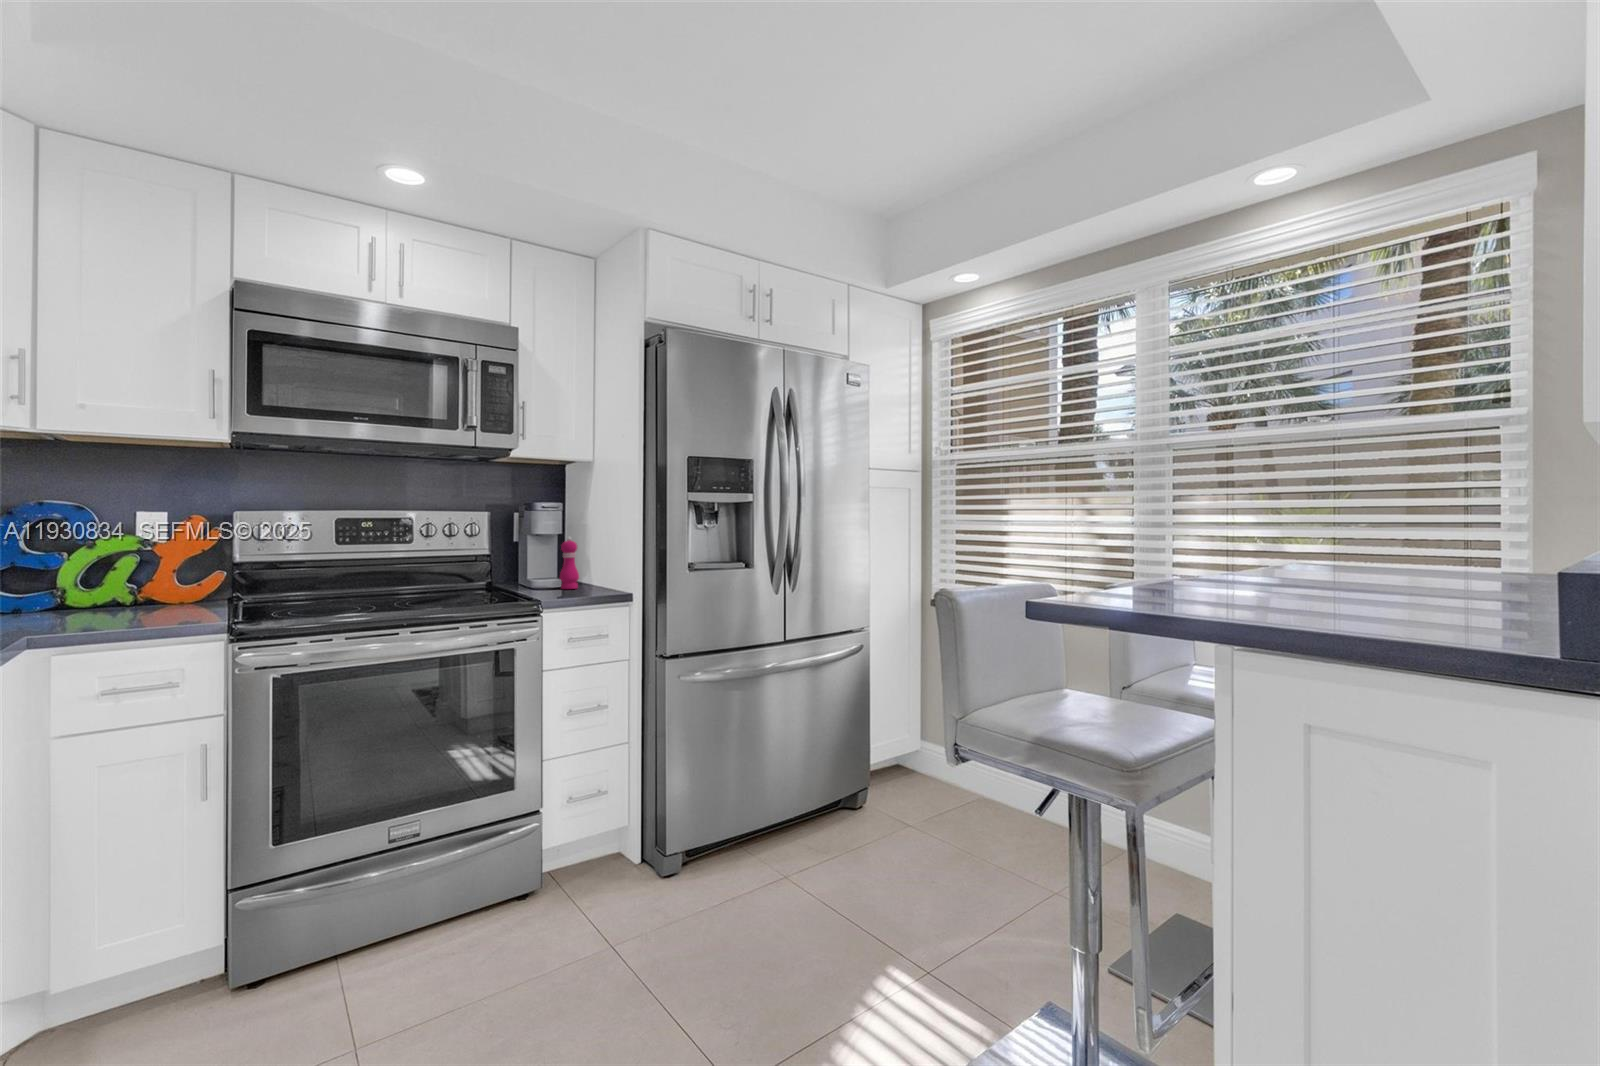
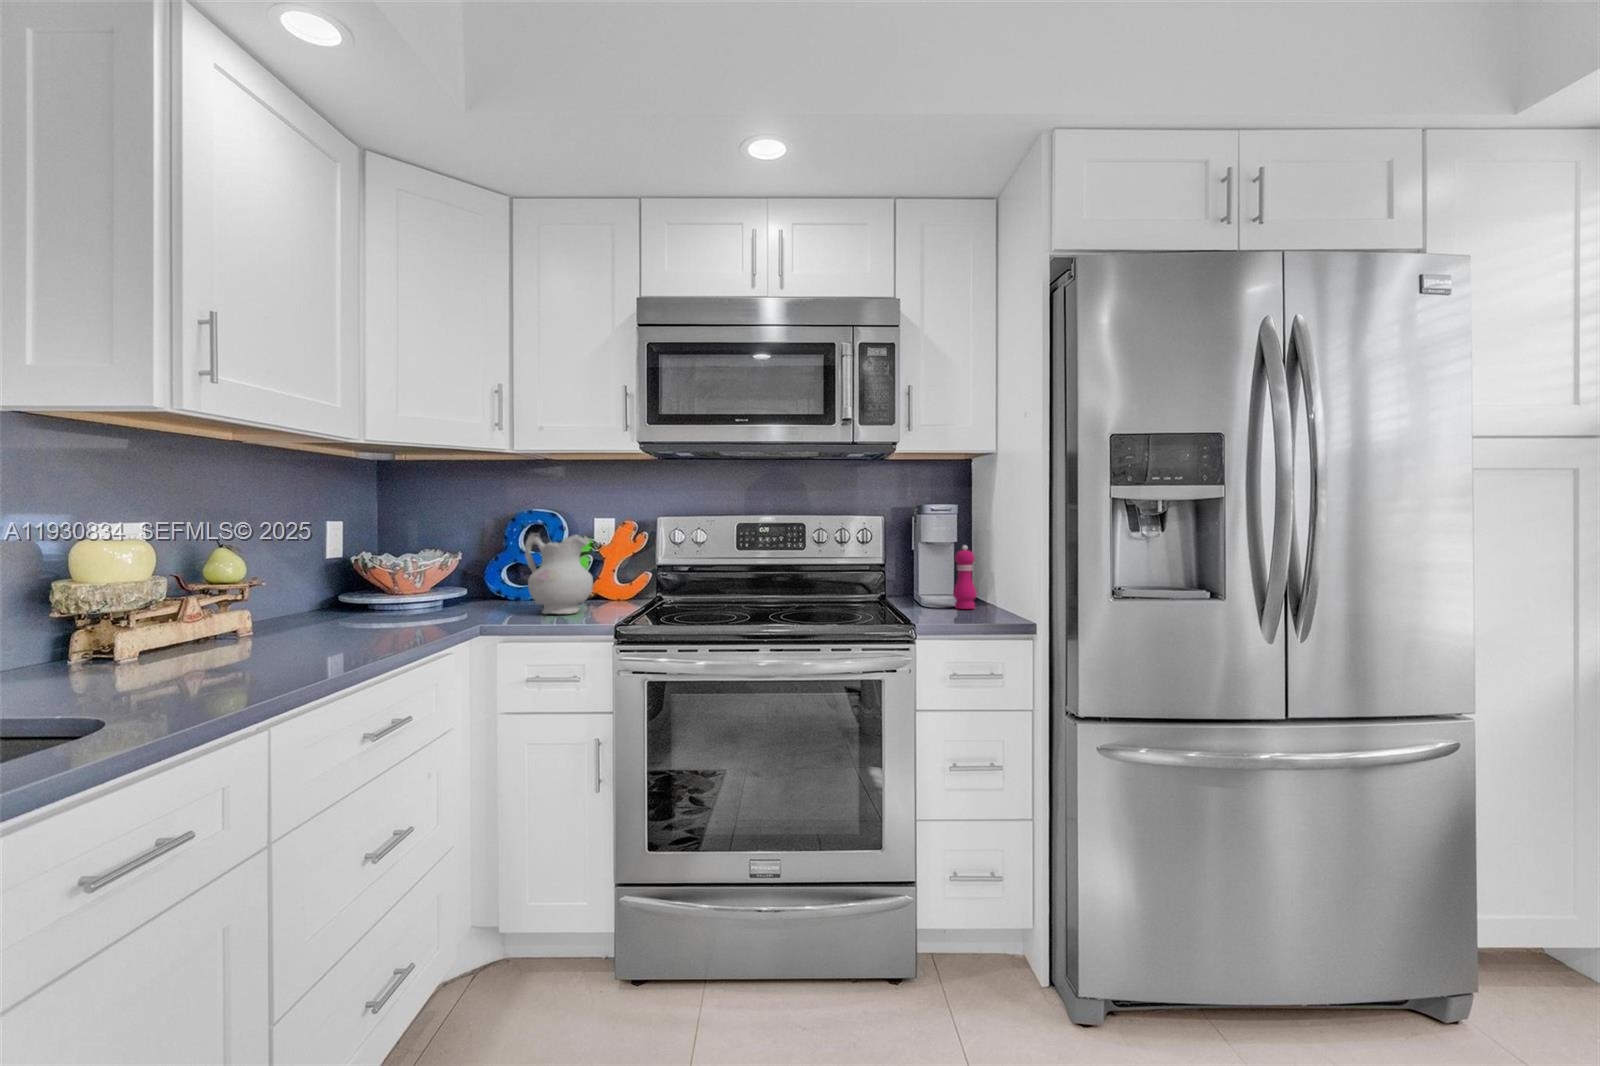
ceramic pitcher: none [63,527,169,619] -> present [525,533,593,614]

